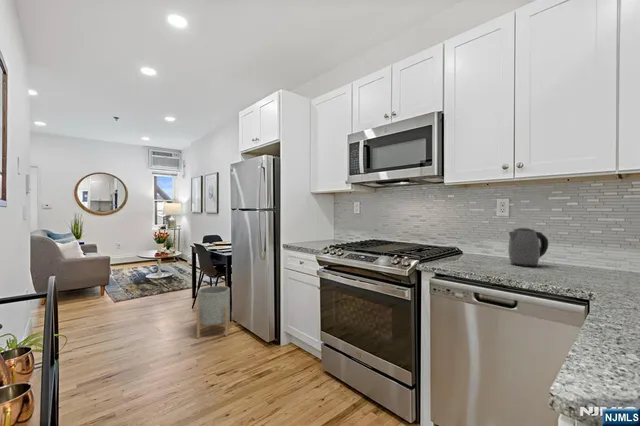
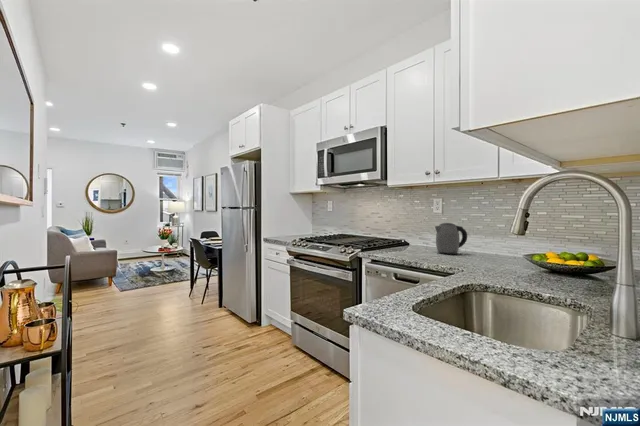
planter: present [197,286,230,338] -> none [190,275,220,320]

